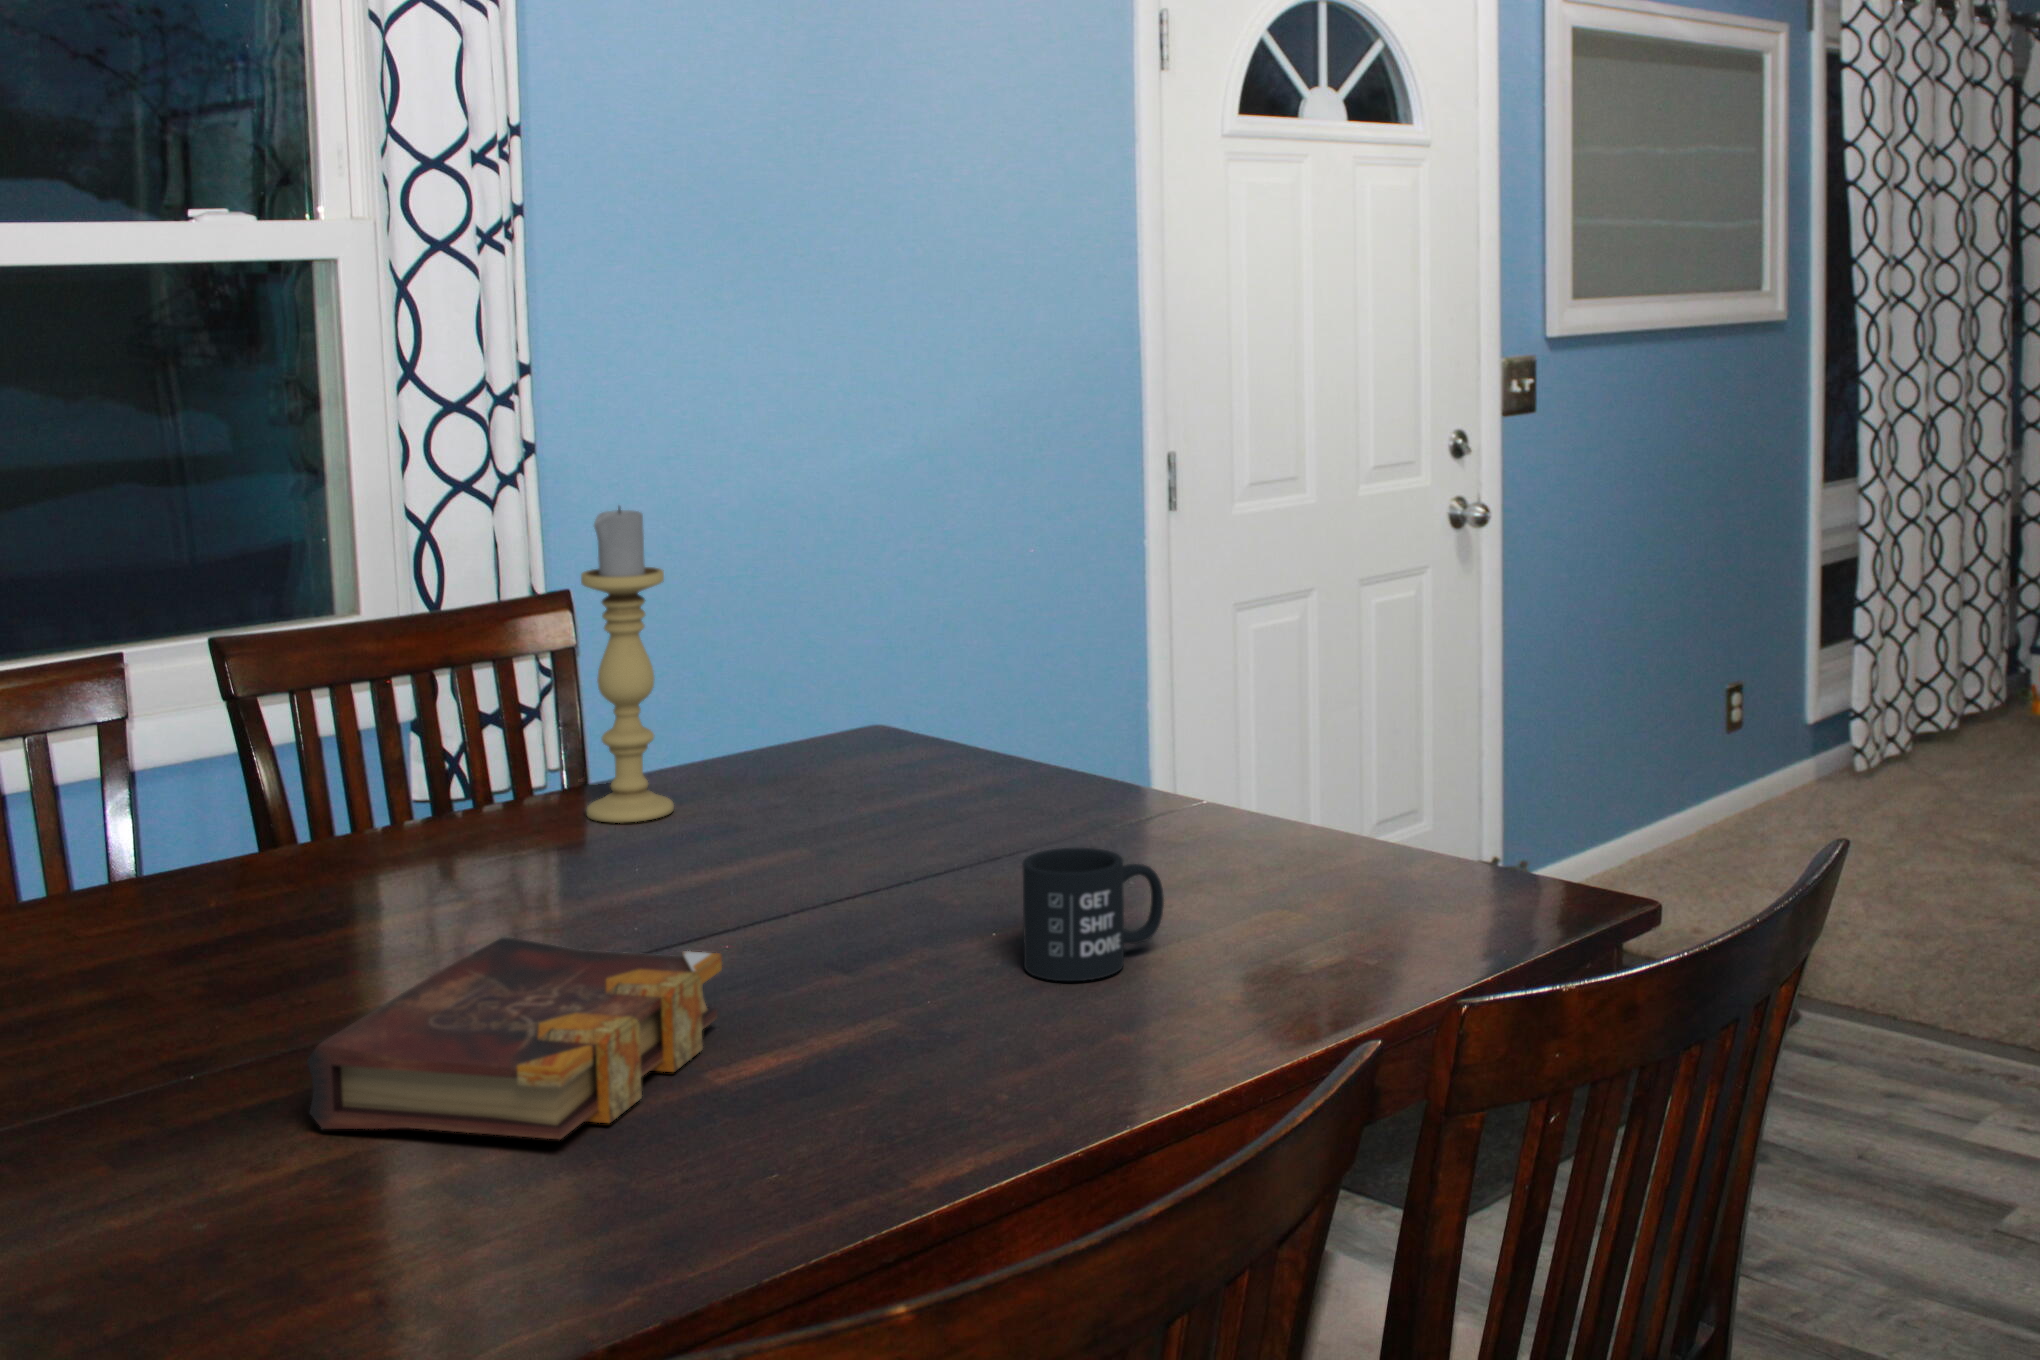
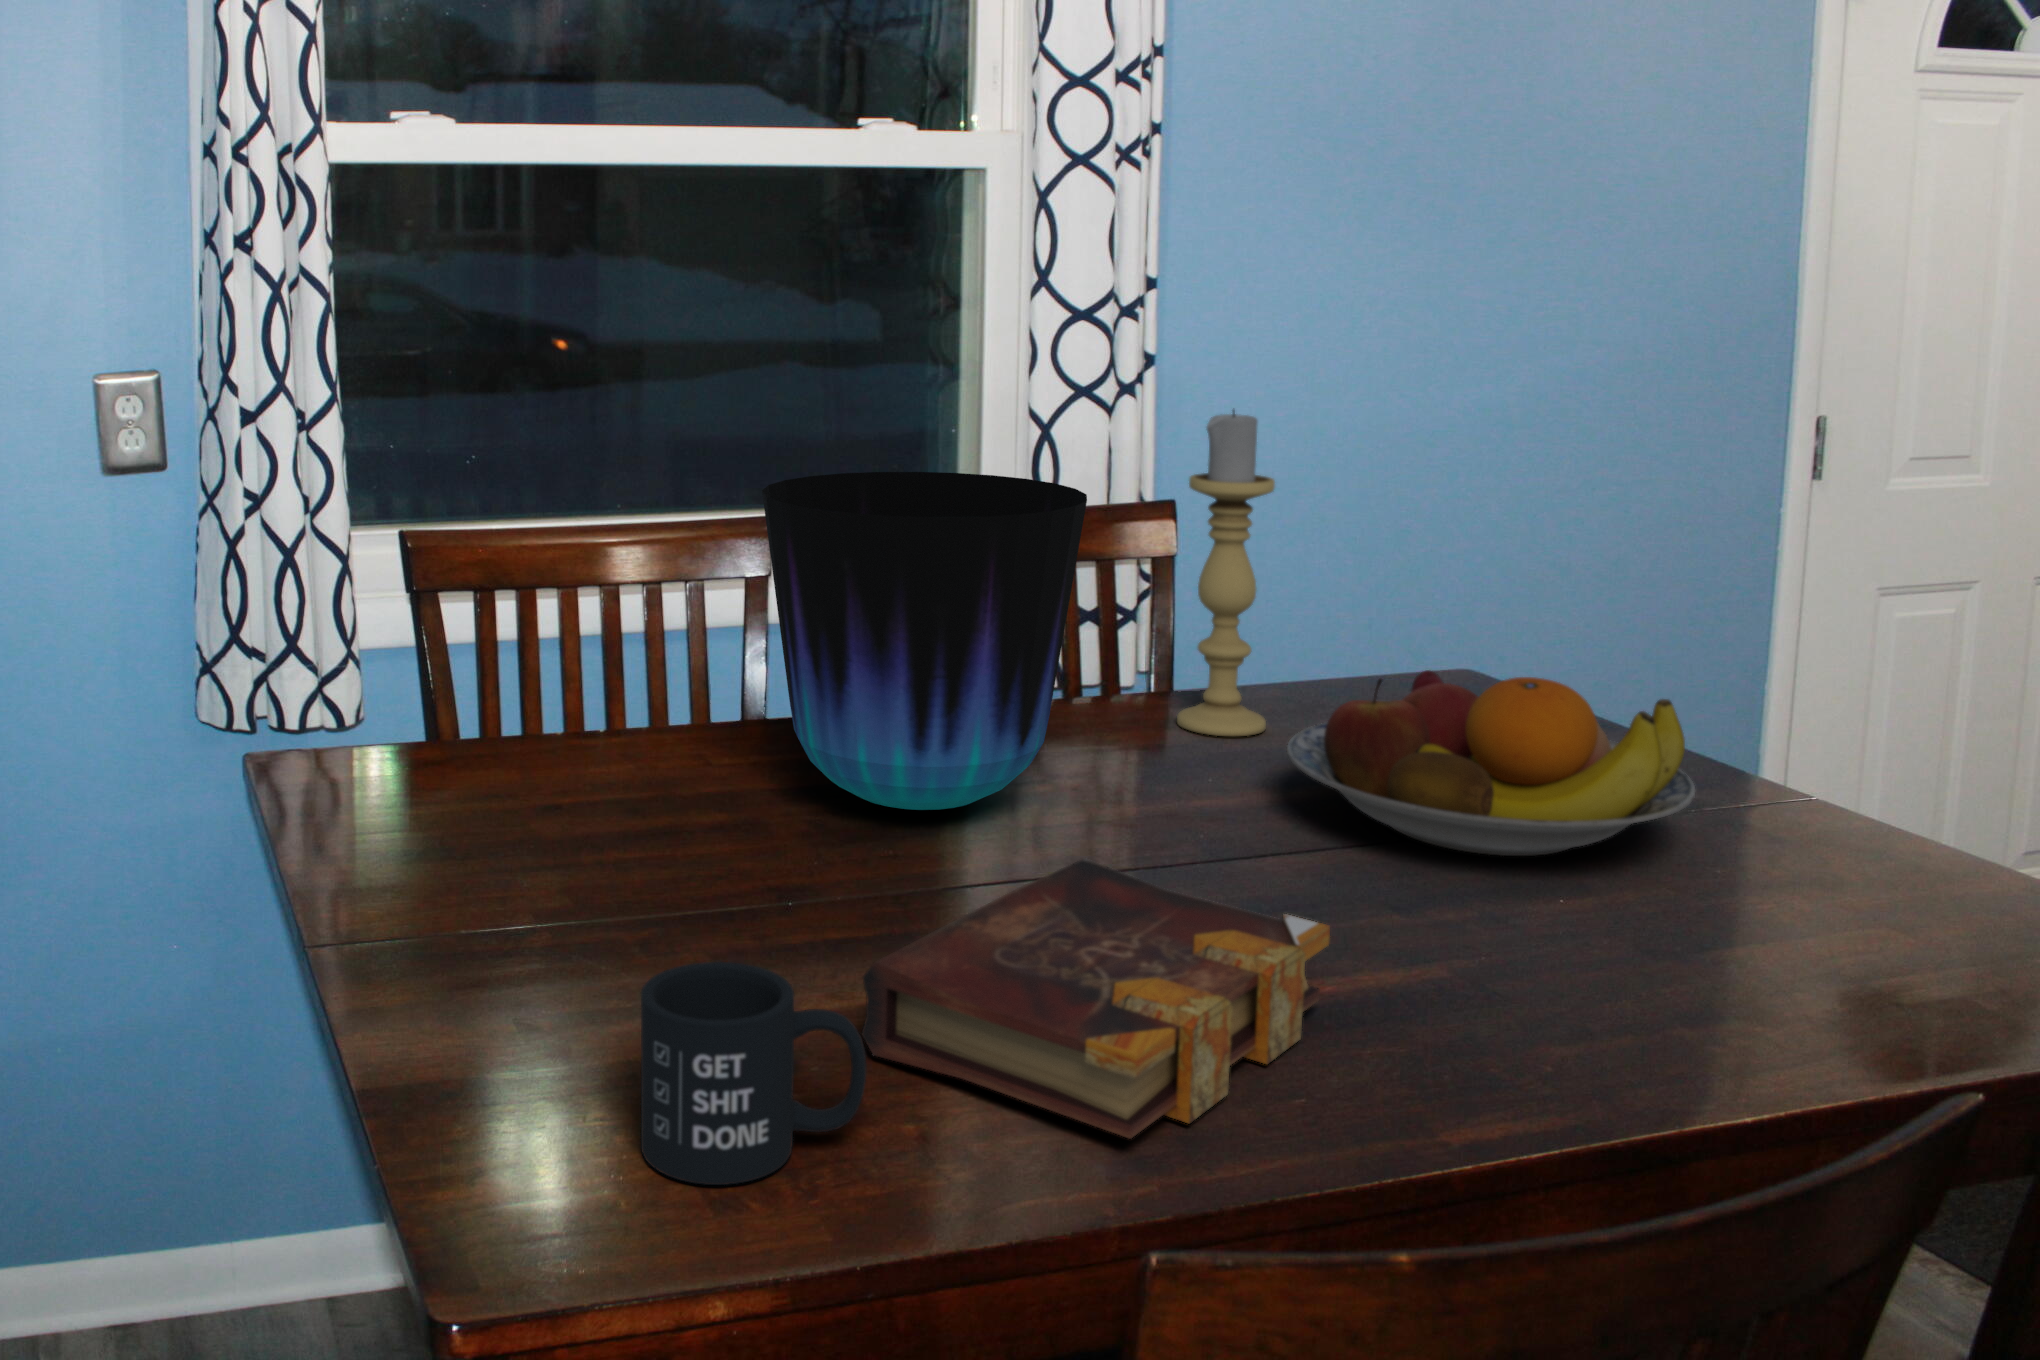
vase: none [135,591,480,930] -> present [762,472,1087,810]
fruit bowl: none [689,729,1030,889] -> present [1287,670,1695,856]
mug: present [1022,848,1164,981] -> present [641,962,866,1185]

